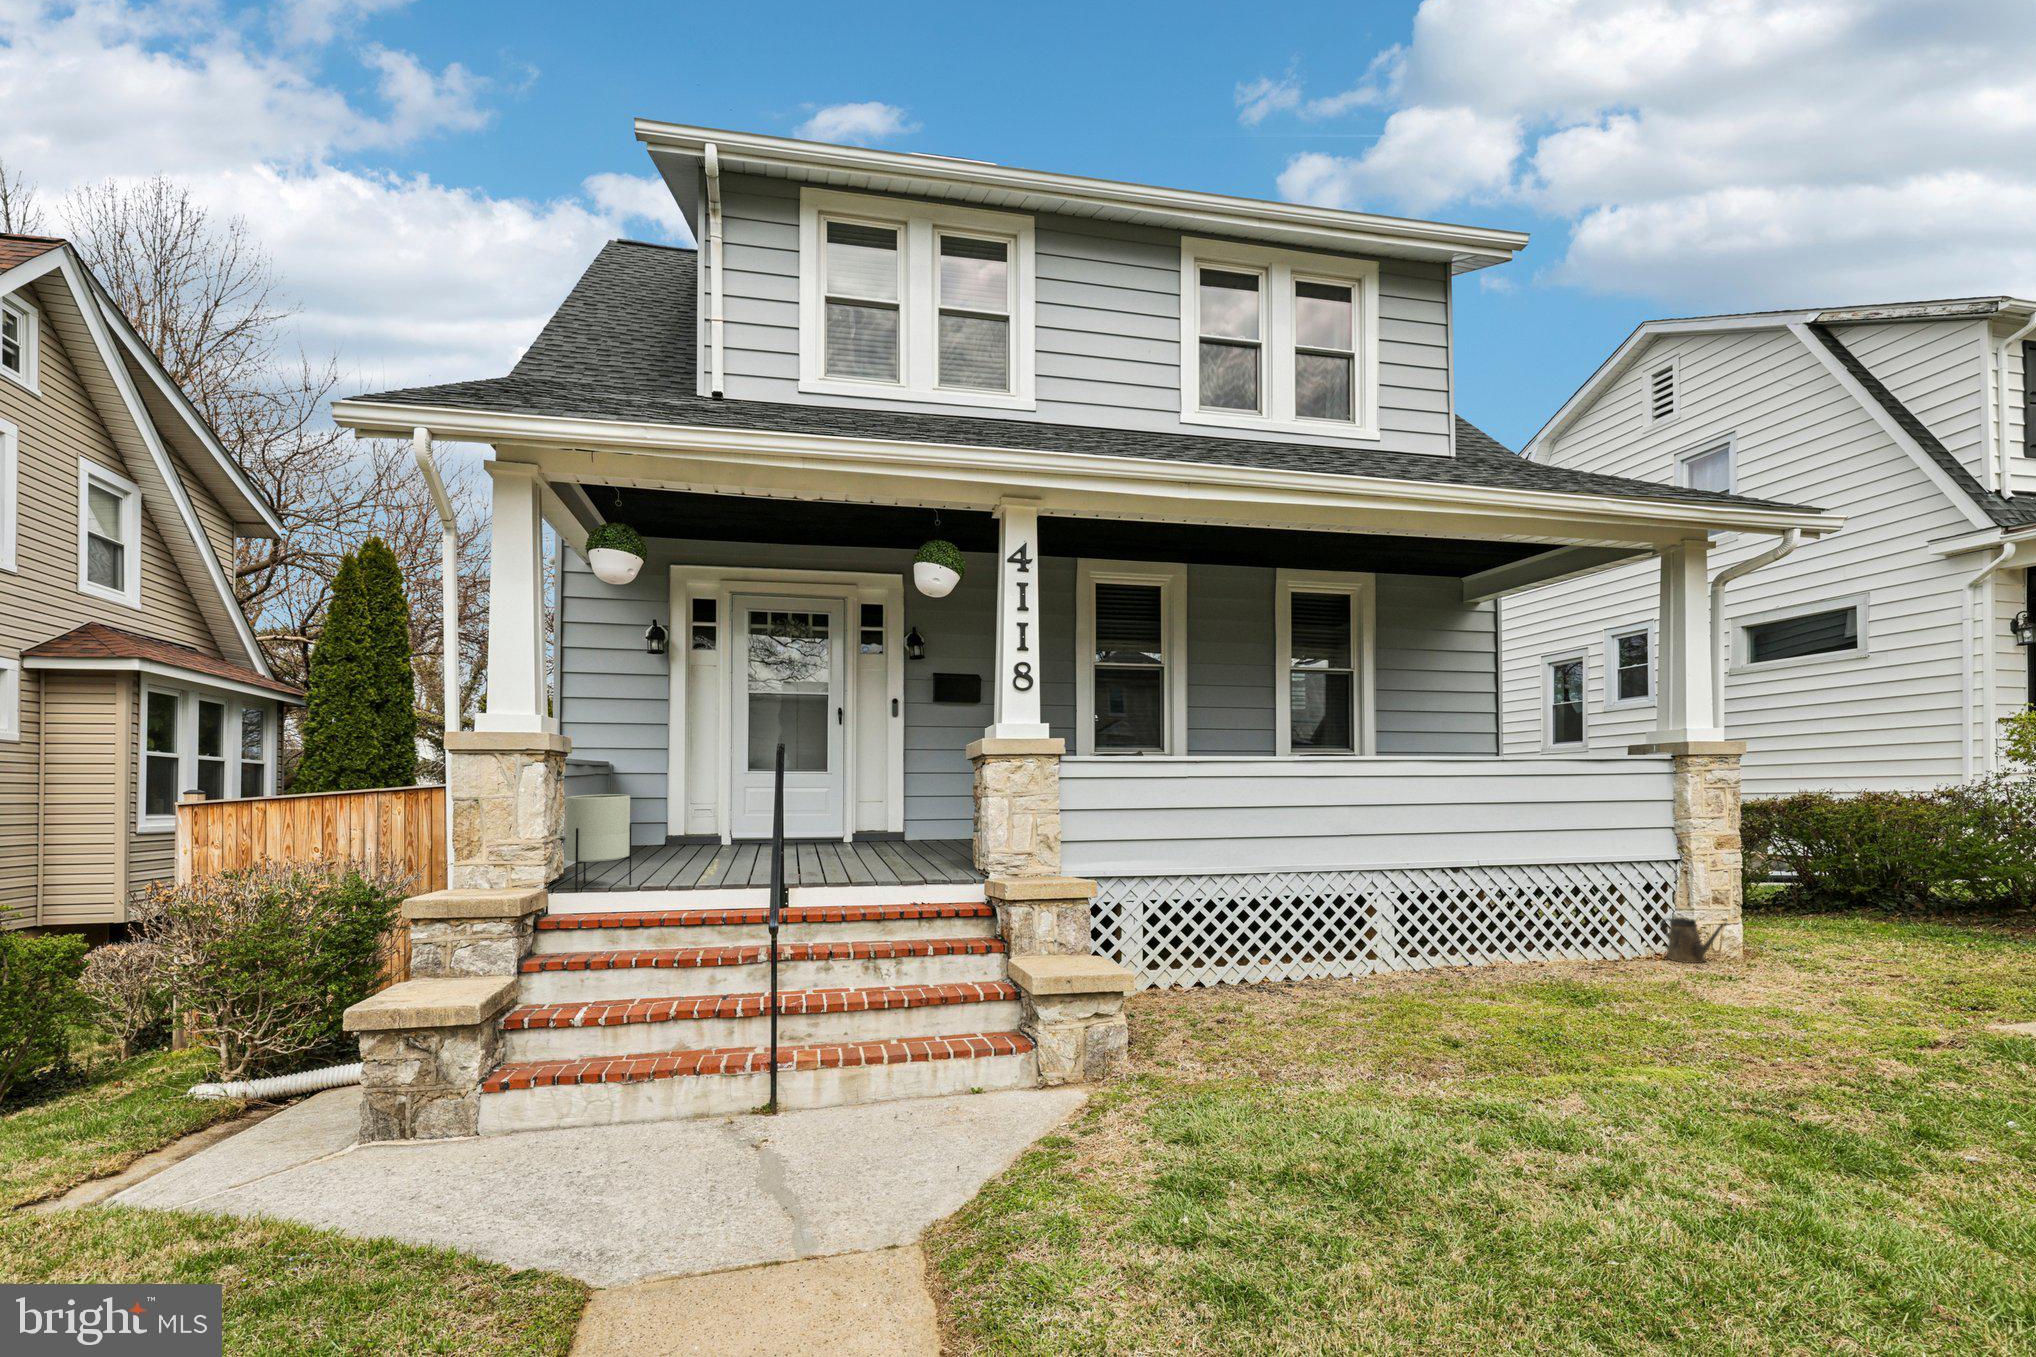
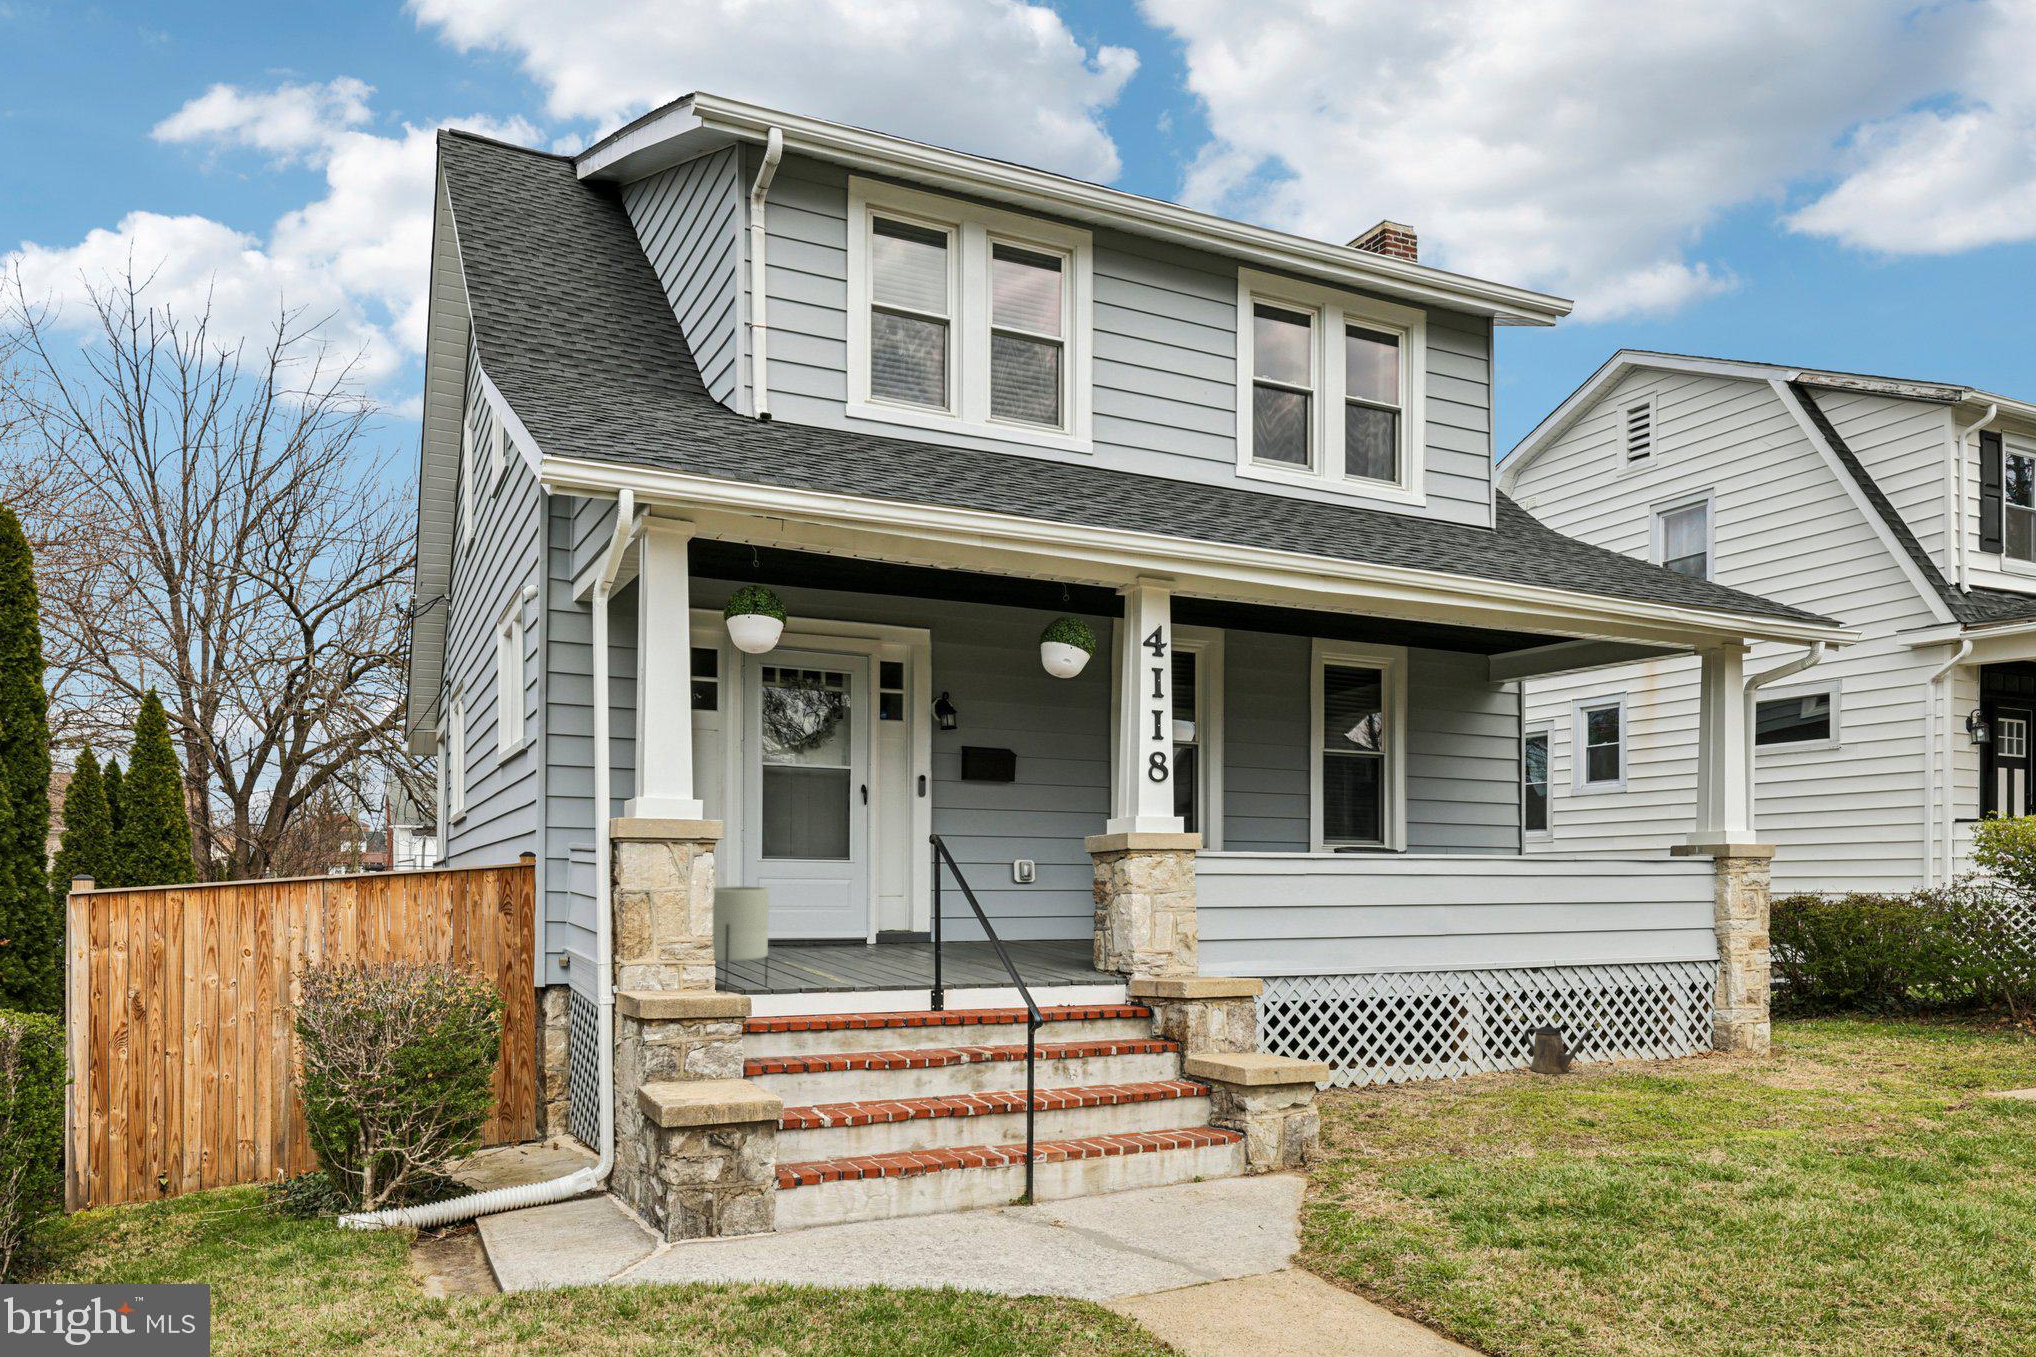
watering can: present [1660,918,1727,963] -> present [1524,1027,1593,1074]

